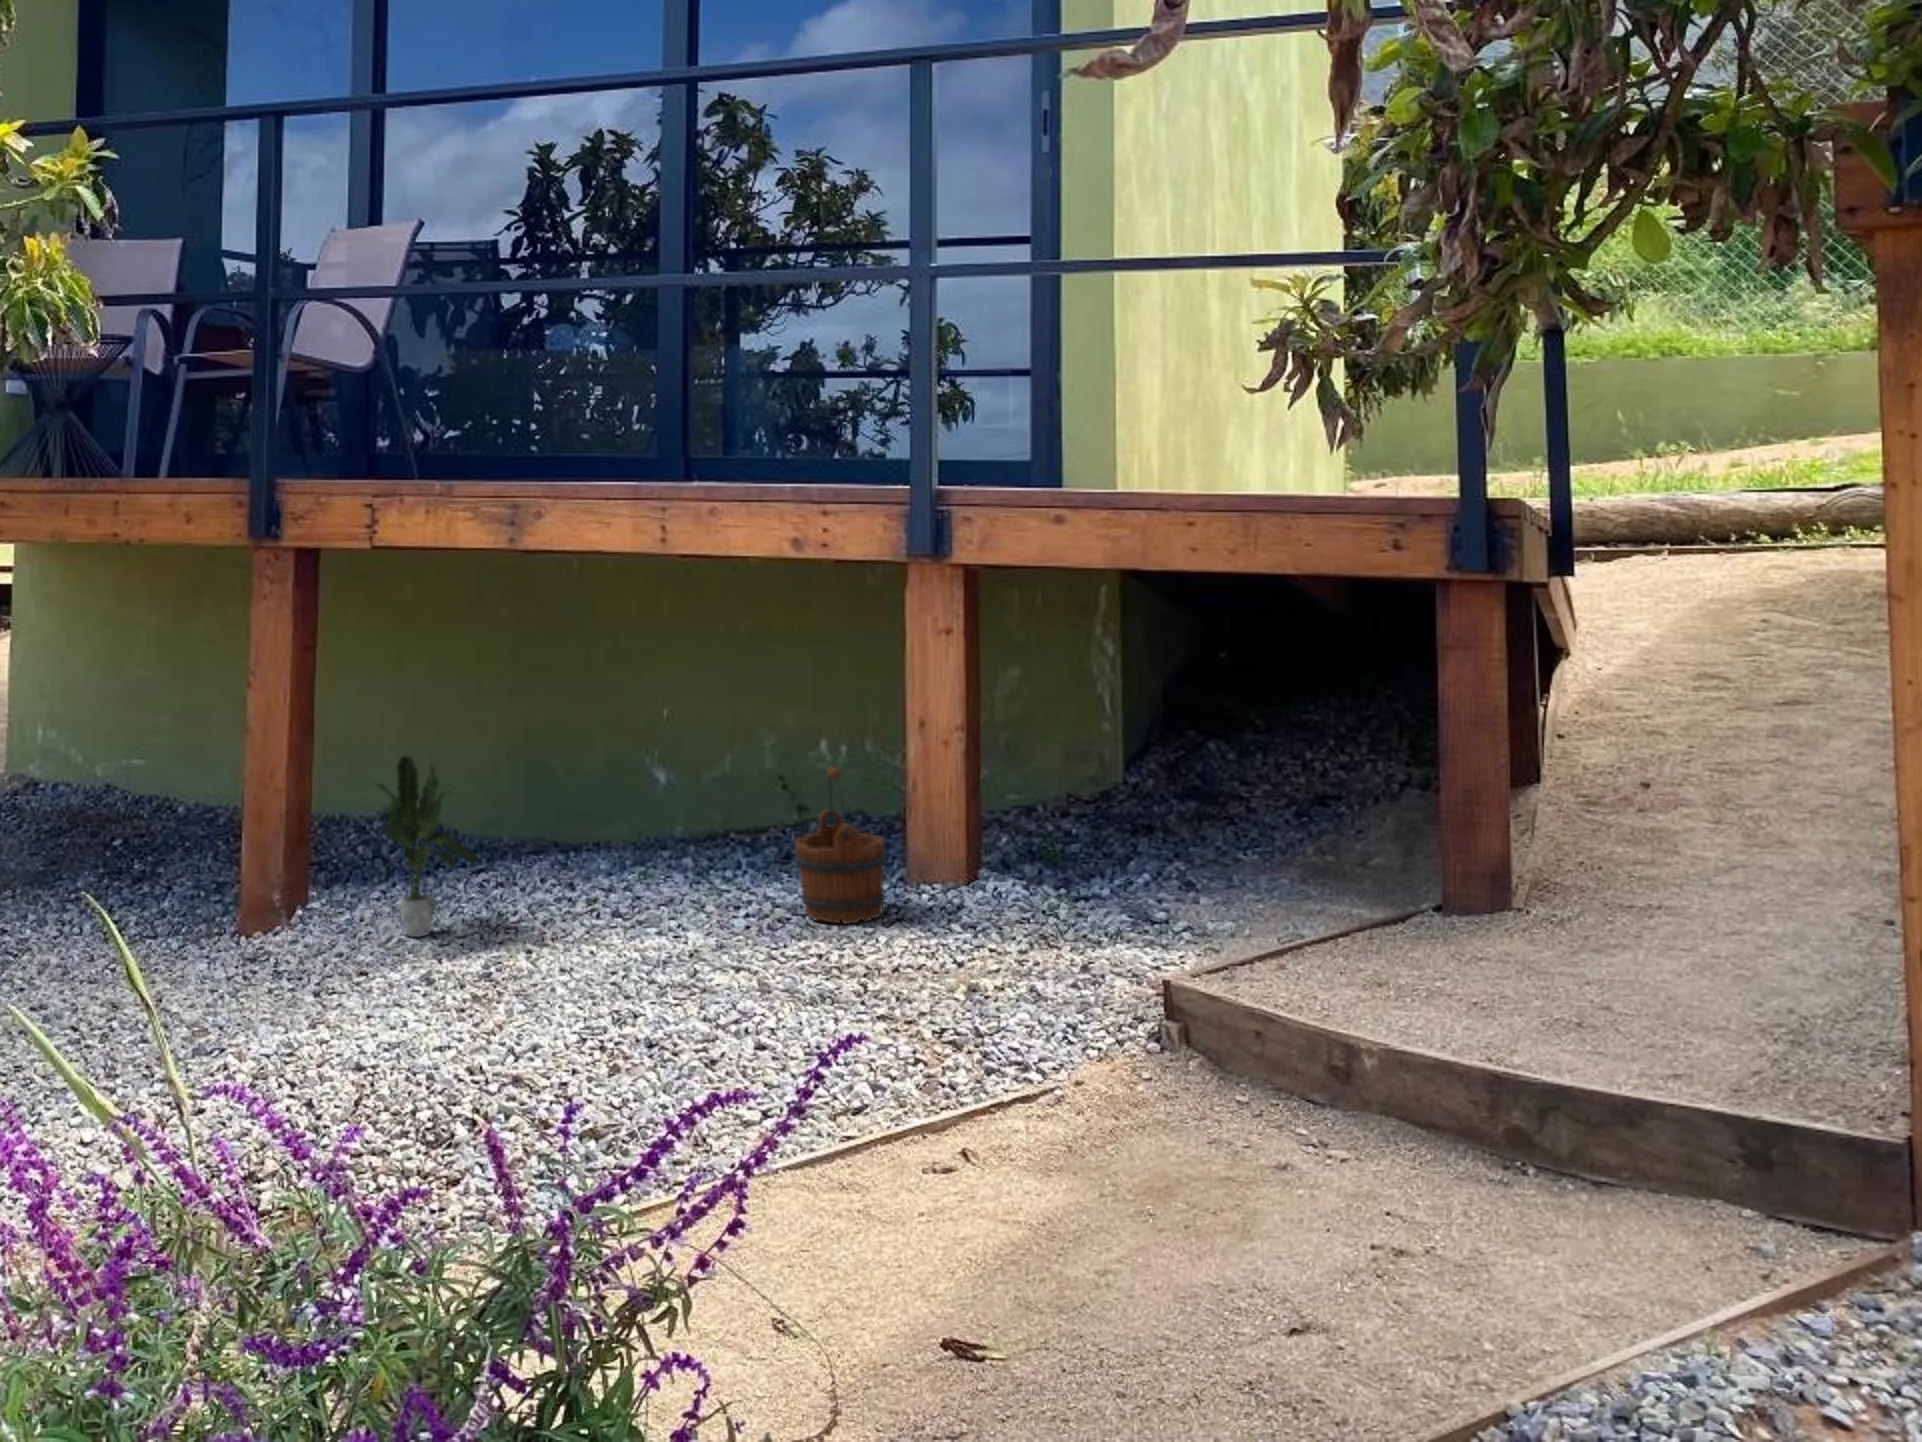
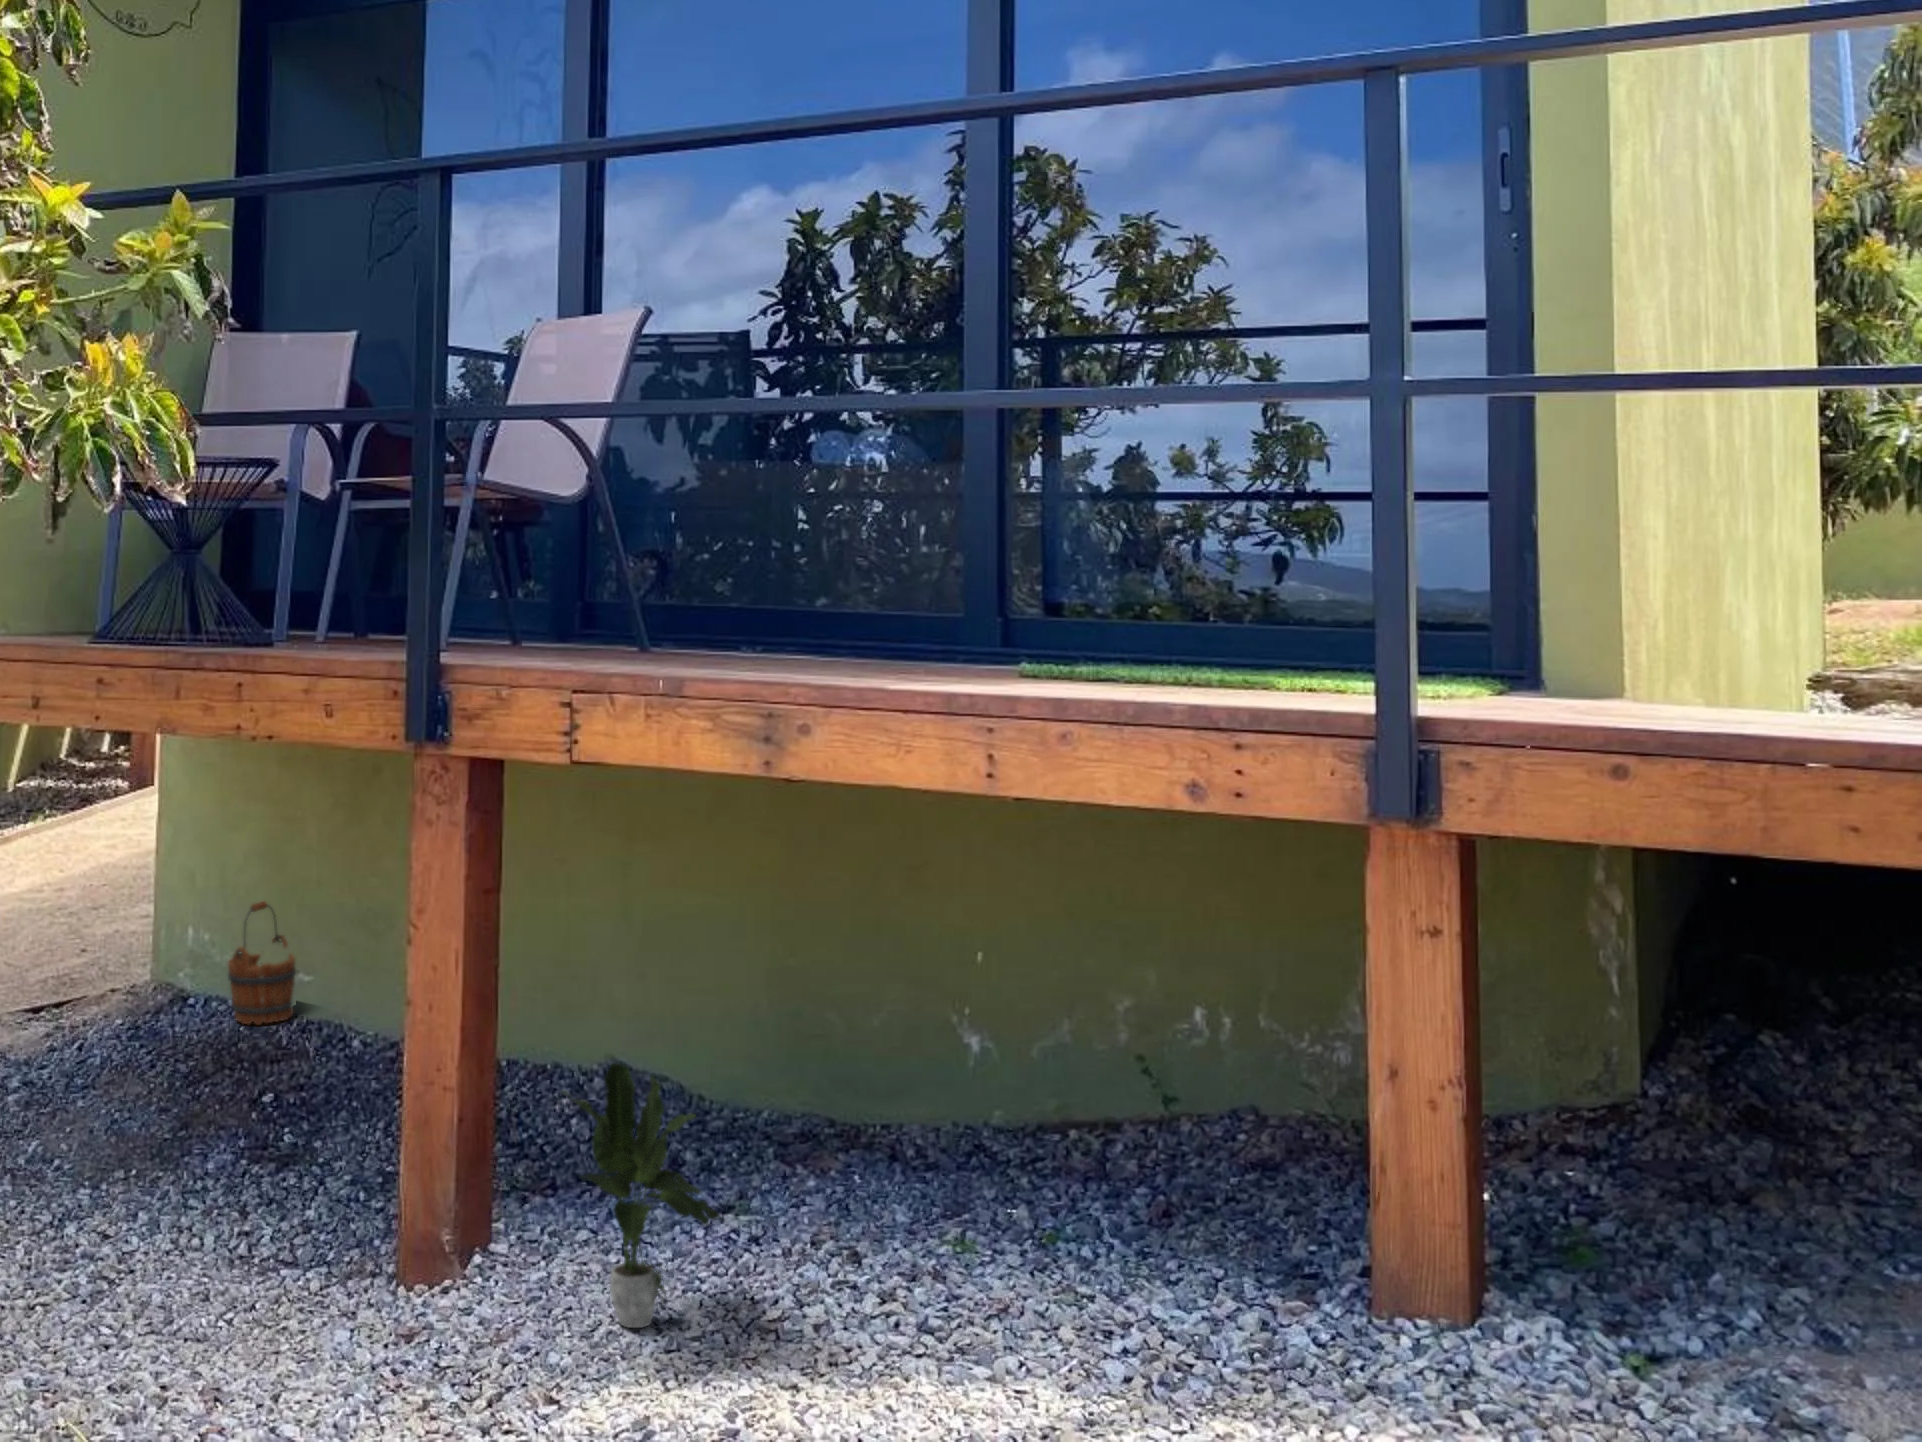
wooden bucket: present [795,766,886,924] -> present [228,901,296,1025]

